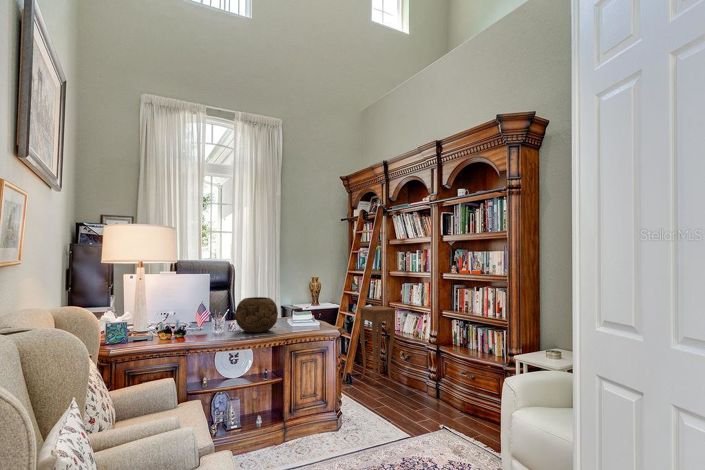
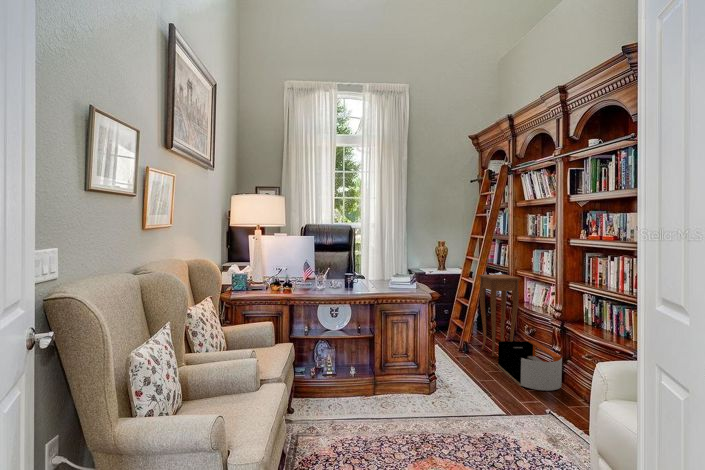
decorative bowl: present [235,297,278,333] -> none [331,259,371,292]
storage bin: none [383,366,442,411] -> present [498,340,562,390]

